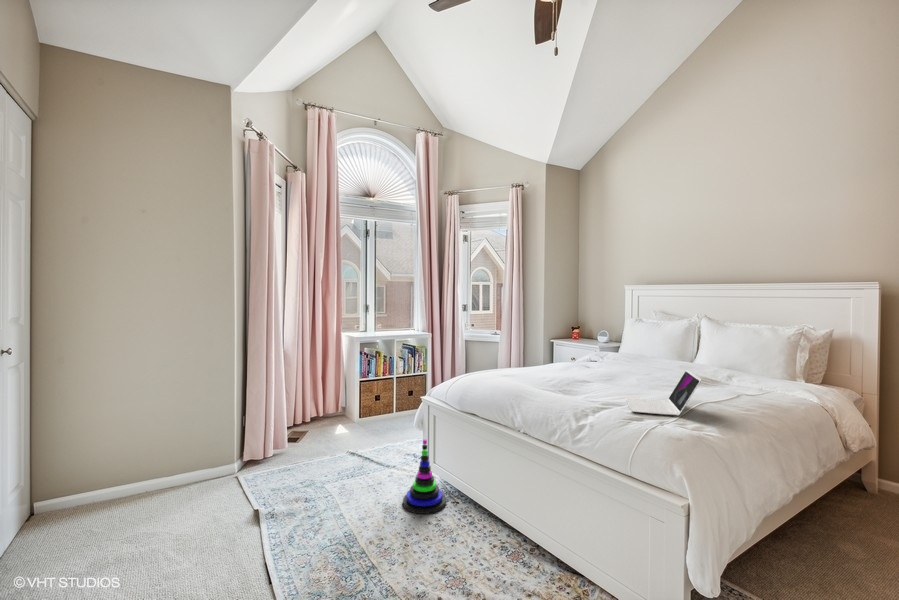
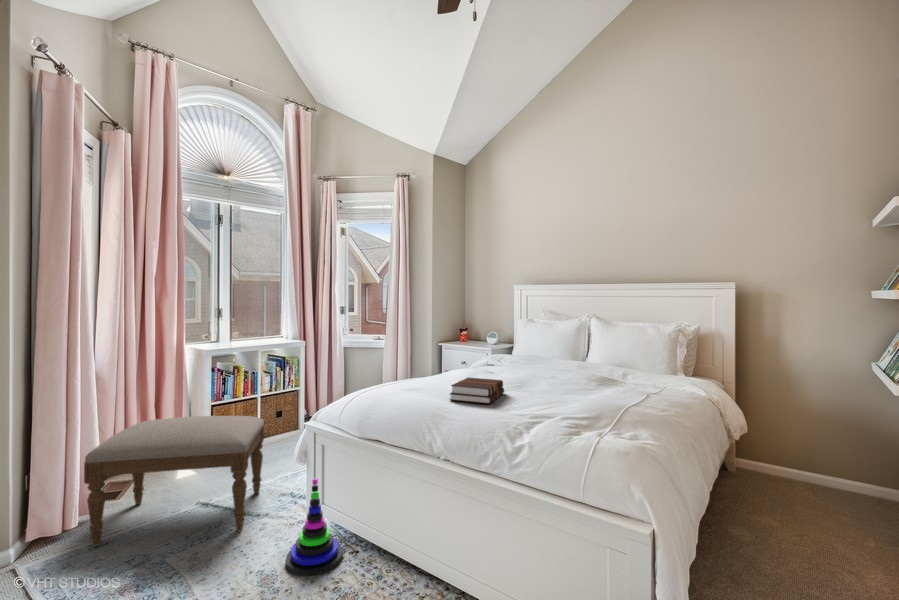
hardback book: none [535,367,589,390] -> present [450,378,504,404]
laptop: present [626,370,701,416] -> none [550,375,633,426]
ottoman: none [274,387,394,476] -> present [84,416,264,546]

